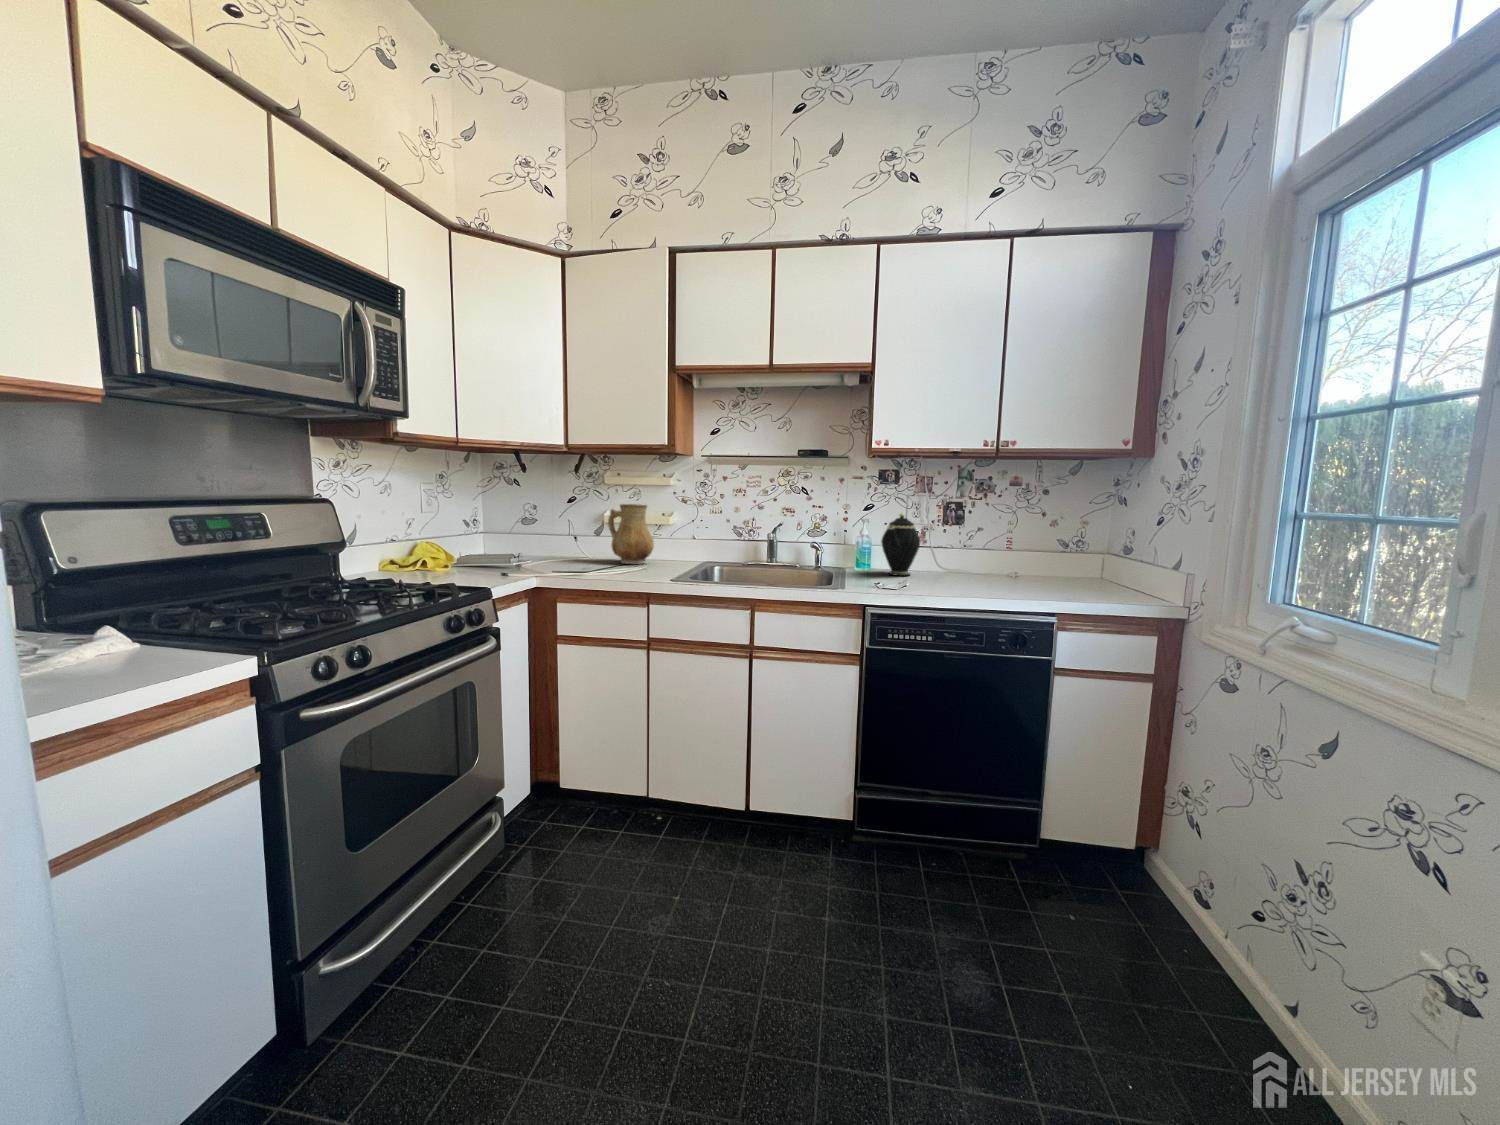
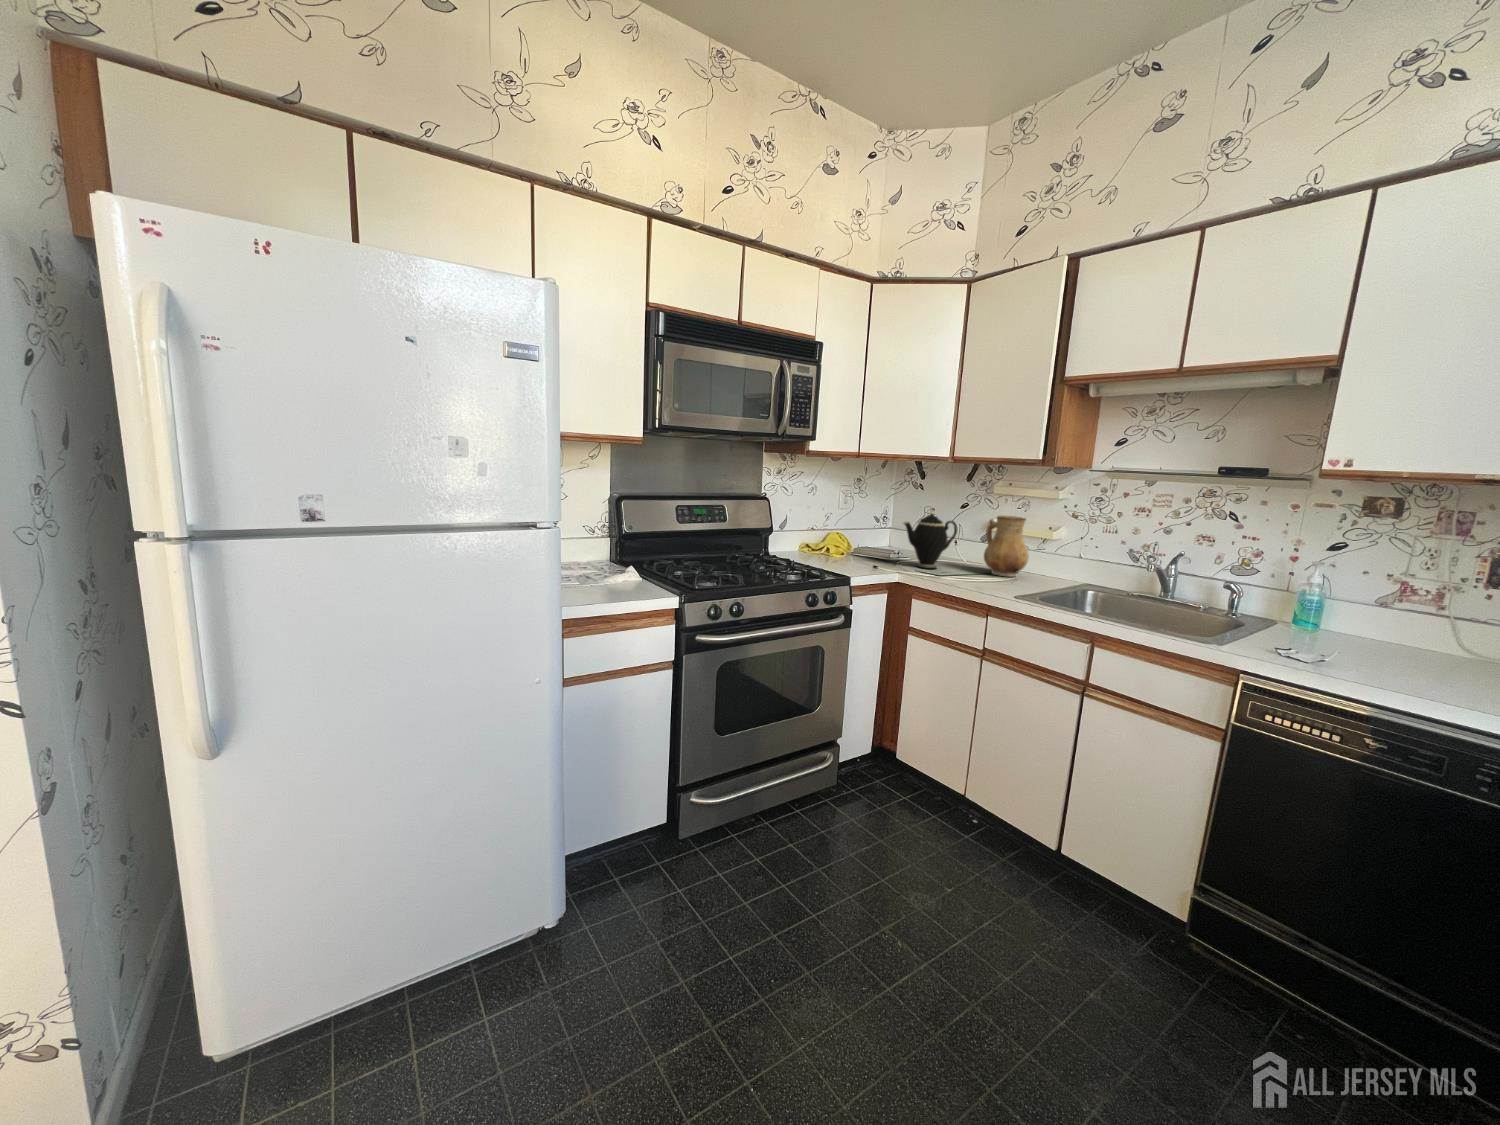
teapot: present [881,512,920,576] -> present [903,511,957,569]

